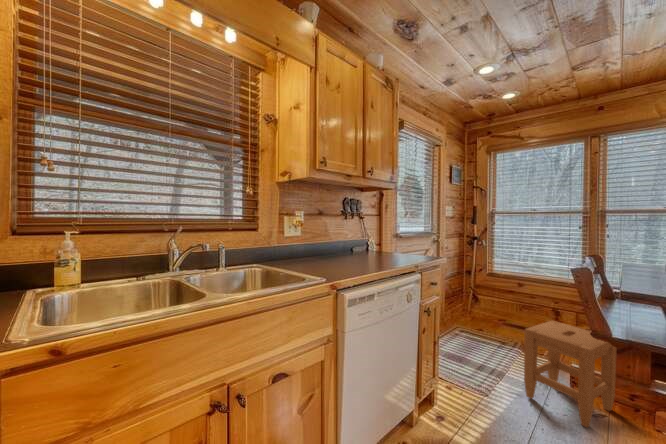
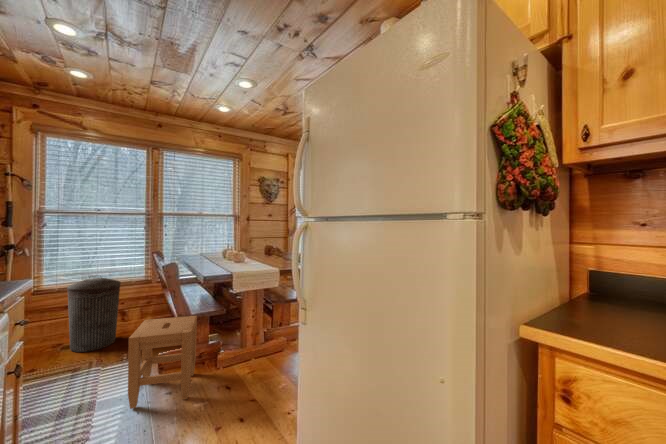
trash can: none [506,269,551,338] -> present [67,278,120,352]

